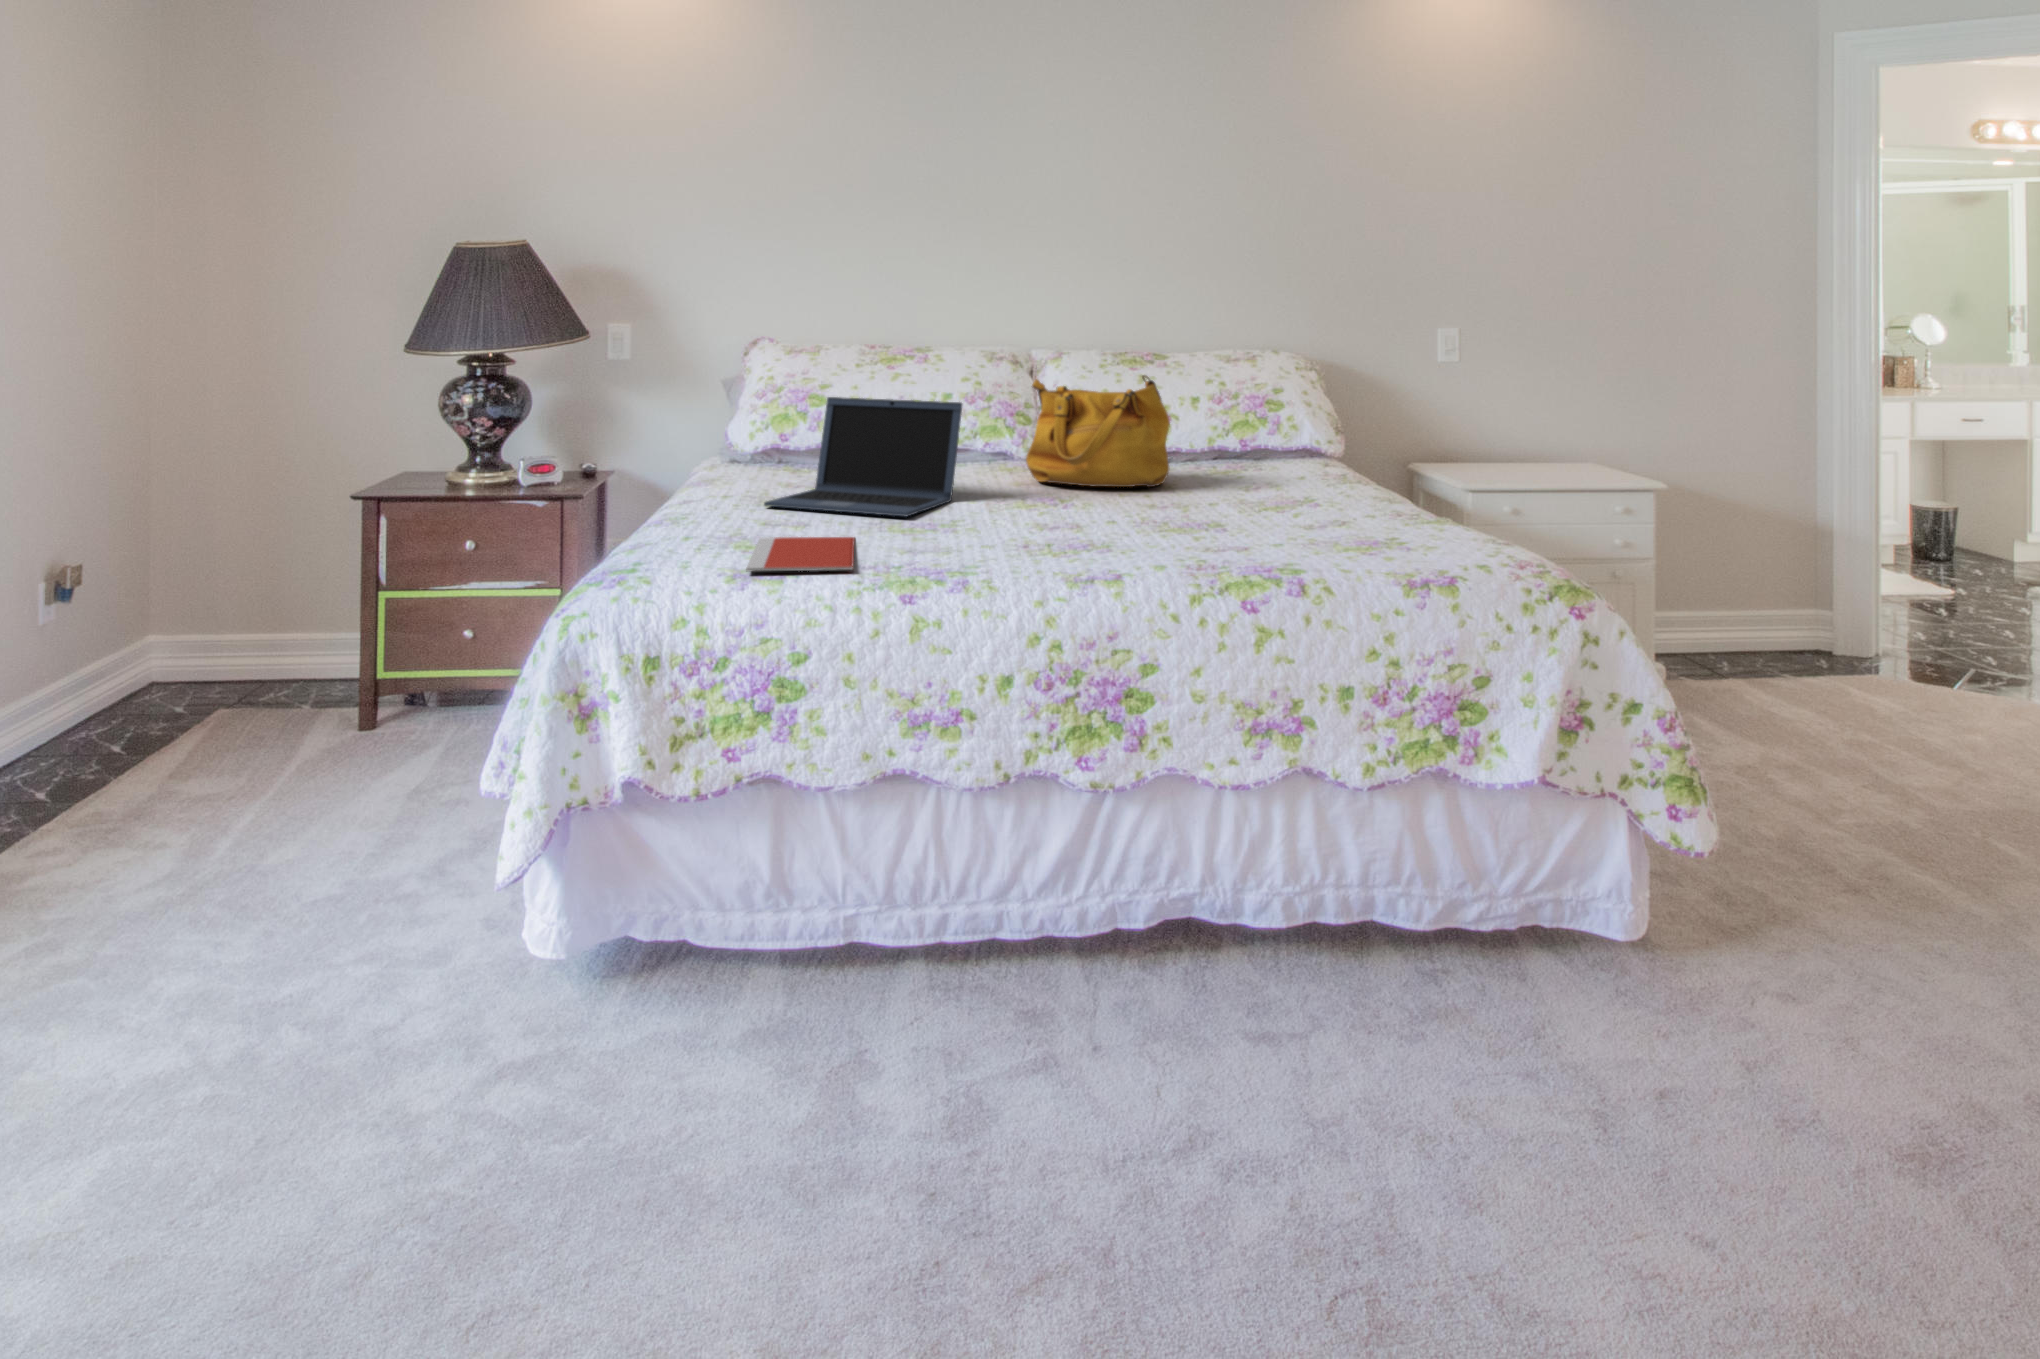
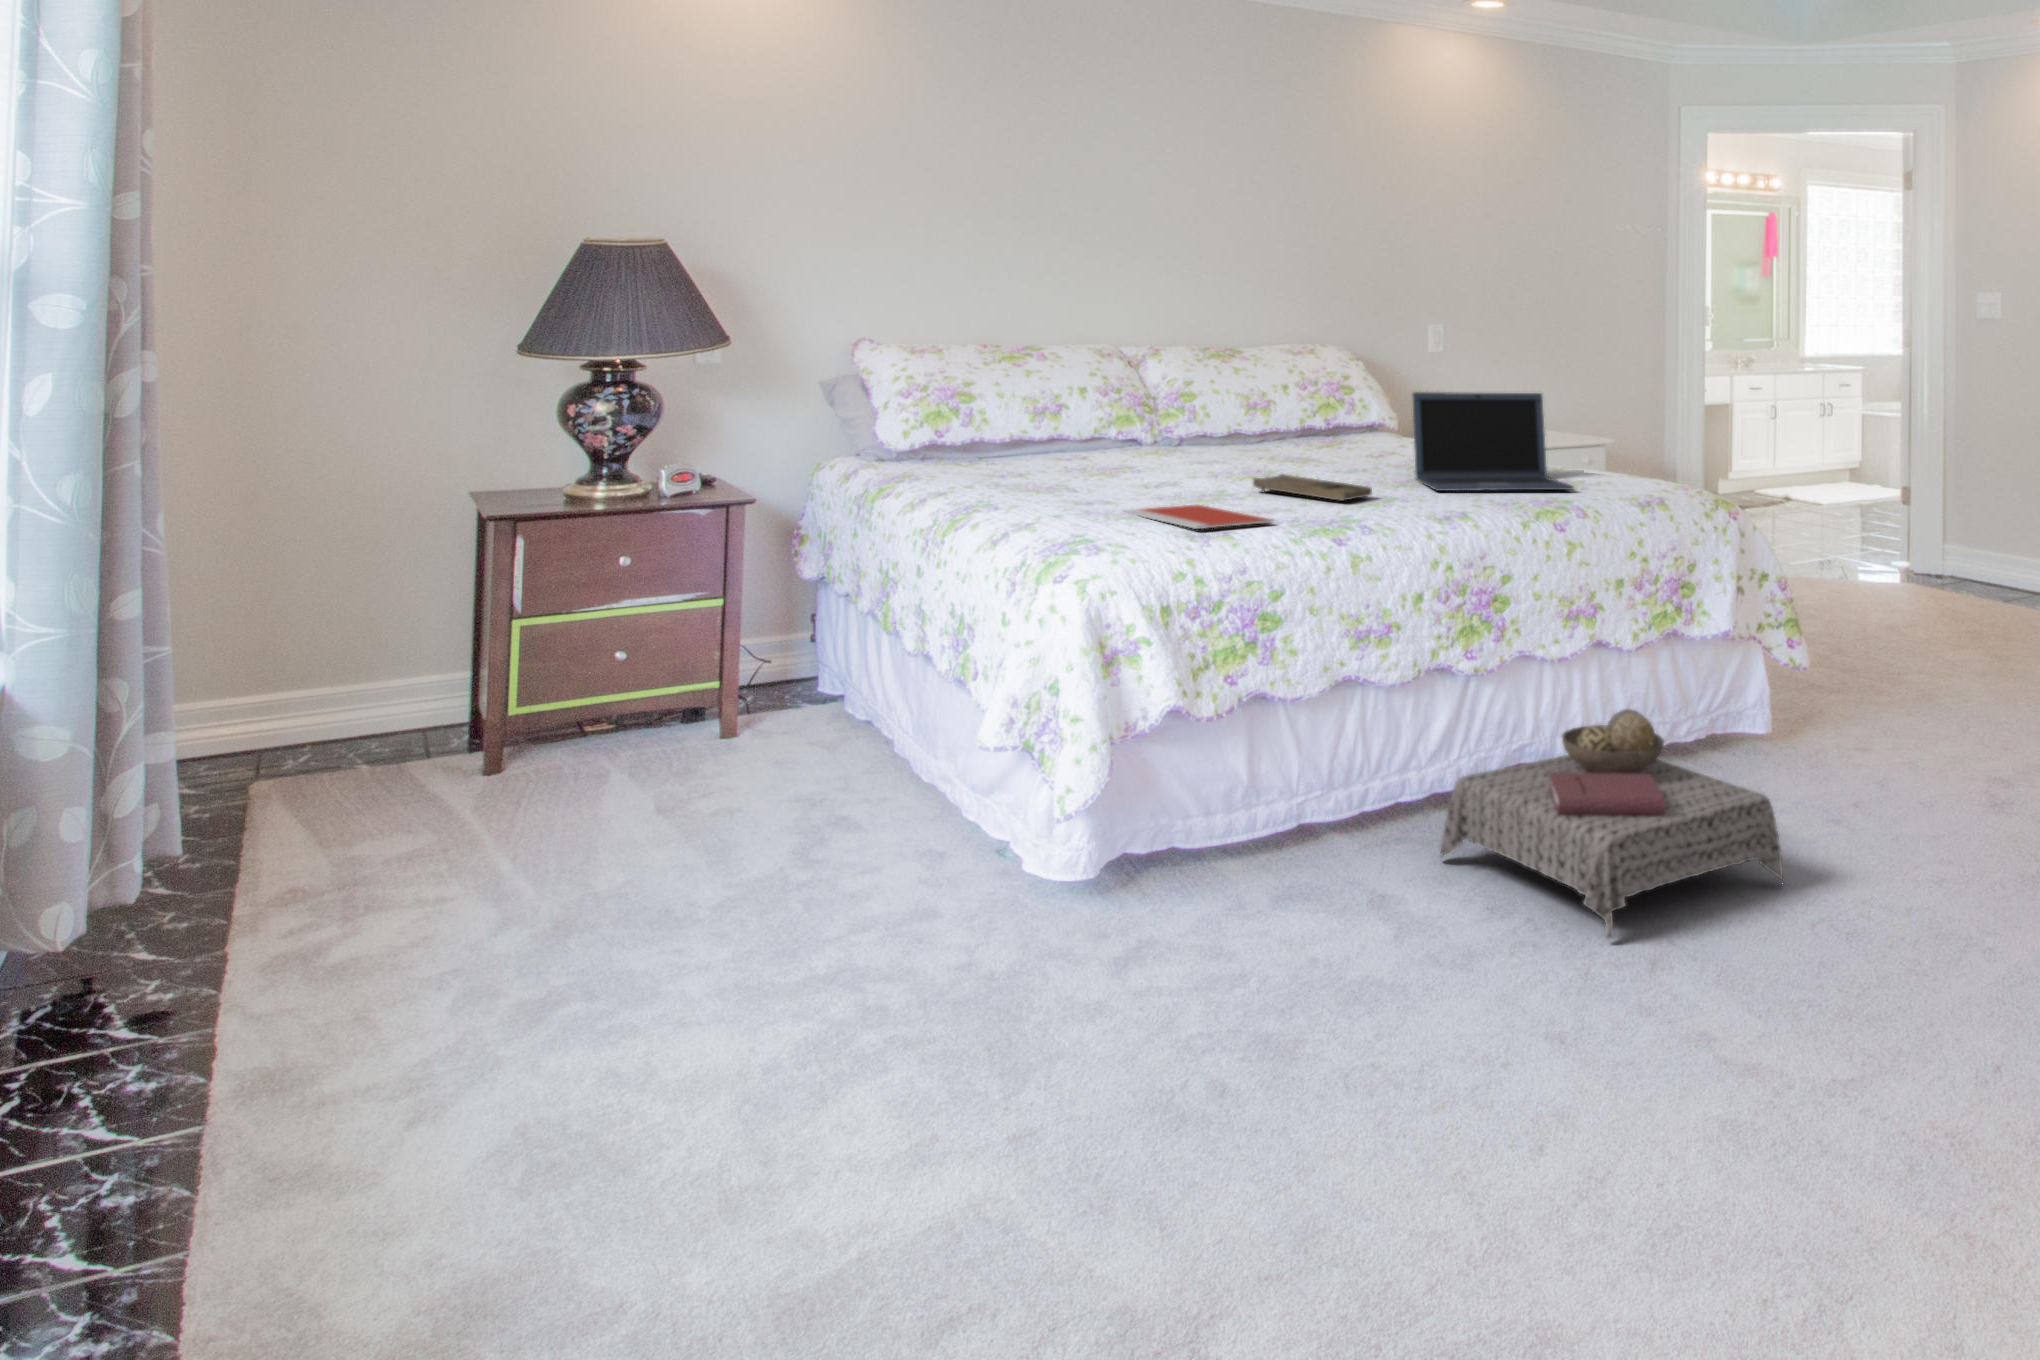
handbag: present [1026,375,1170,487] -> none [1210,361,1335,461]
laptop: present [764,397,962,516] -> present [1412,392,1574,491]
tray: none [957,506,1064,546] -> present [1253,474,1372,501]
ottoman: none [946,888,1354,1253] -> present [1441,709,1783,939]

